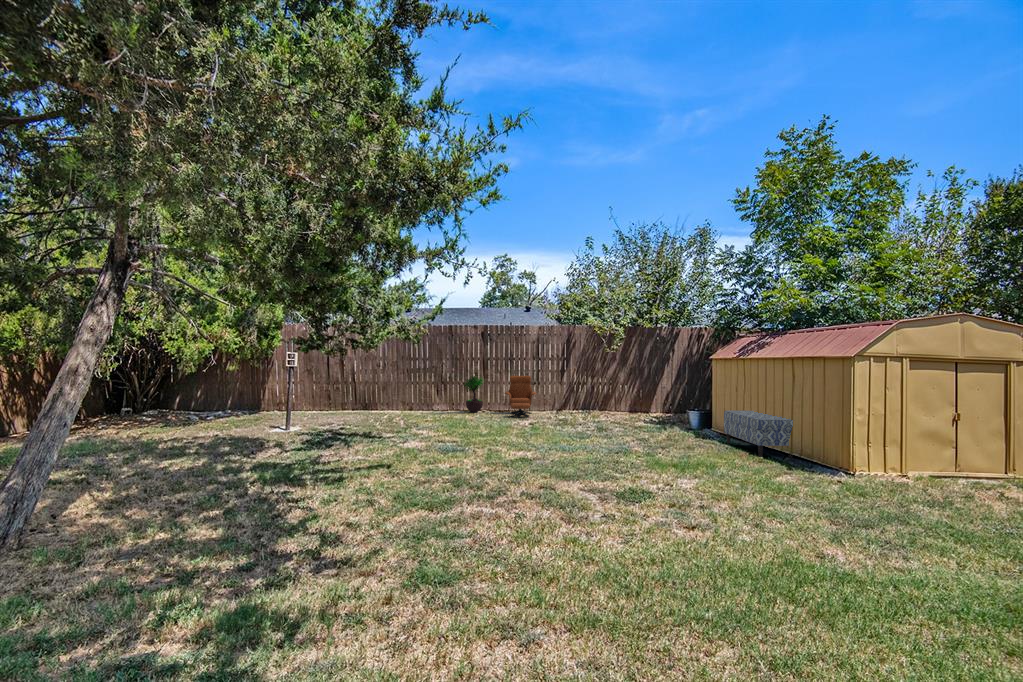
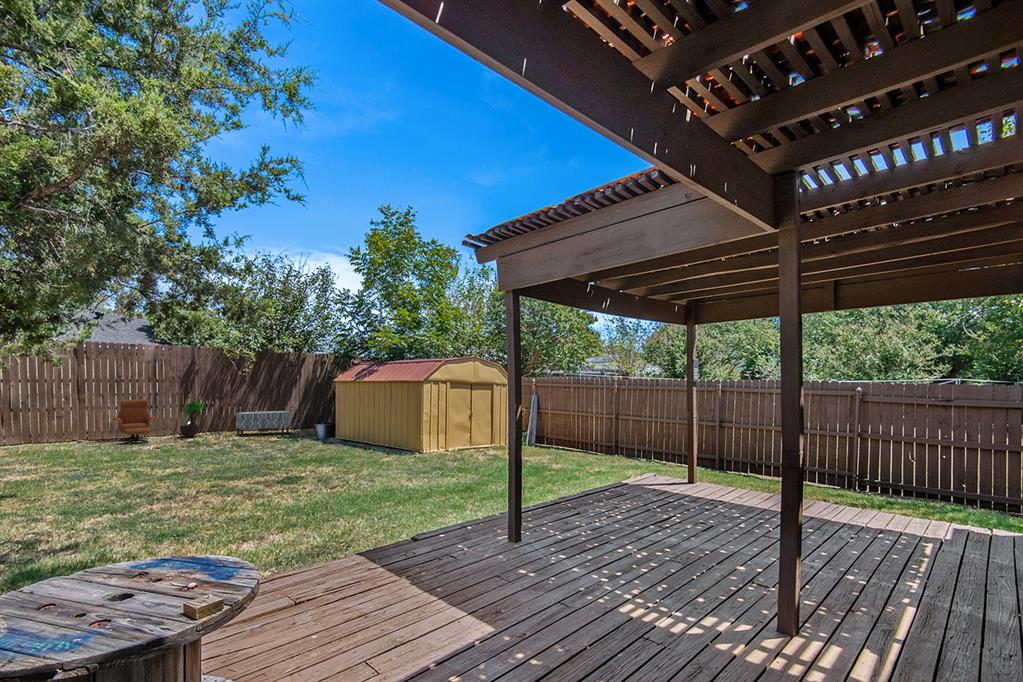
potted tree: present [464,376,483,412] -> present [180,400,204,437]
bench: present [724,411,793,457] -> present [236,411,291,436]

